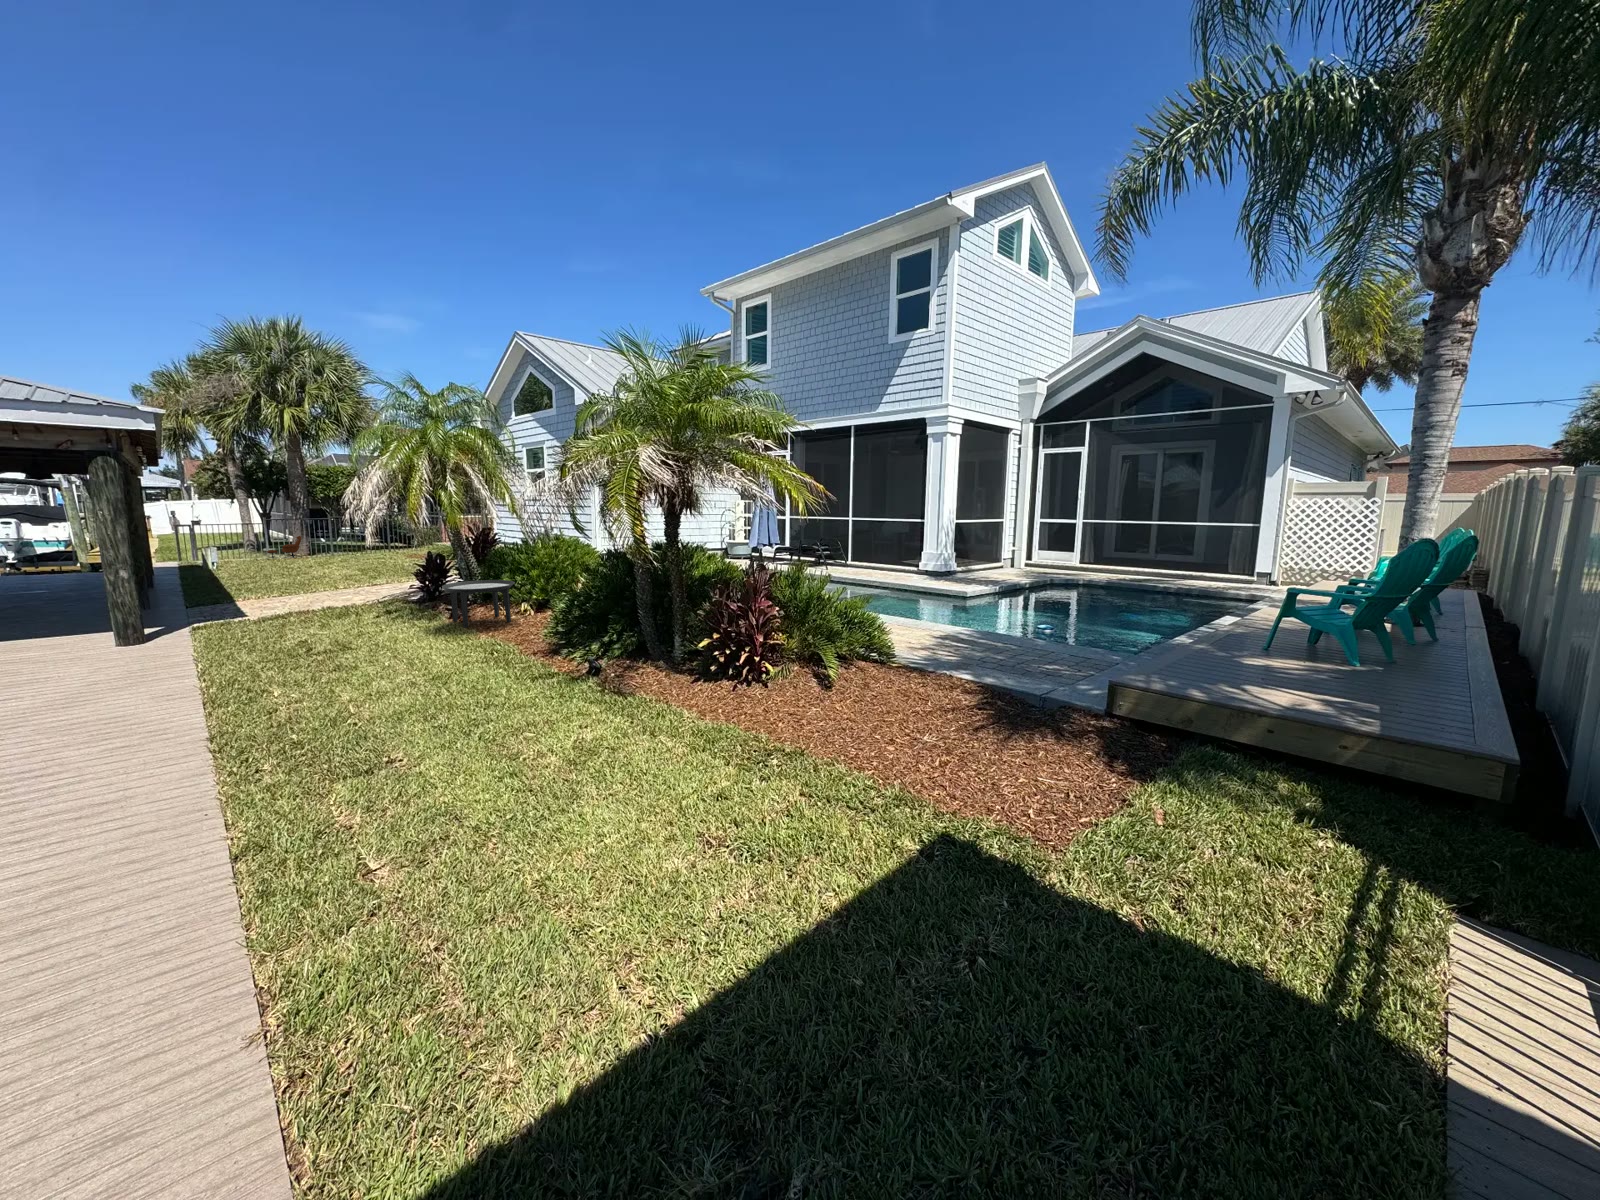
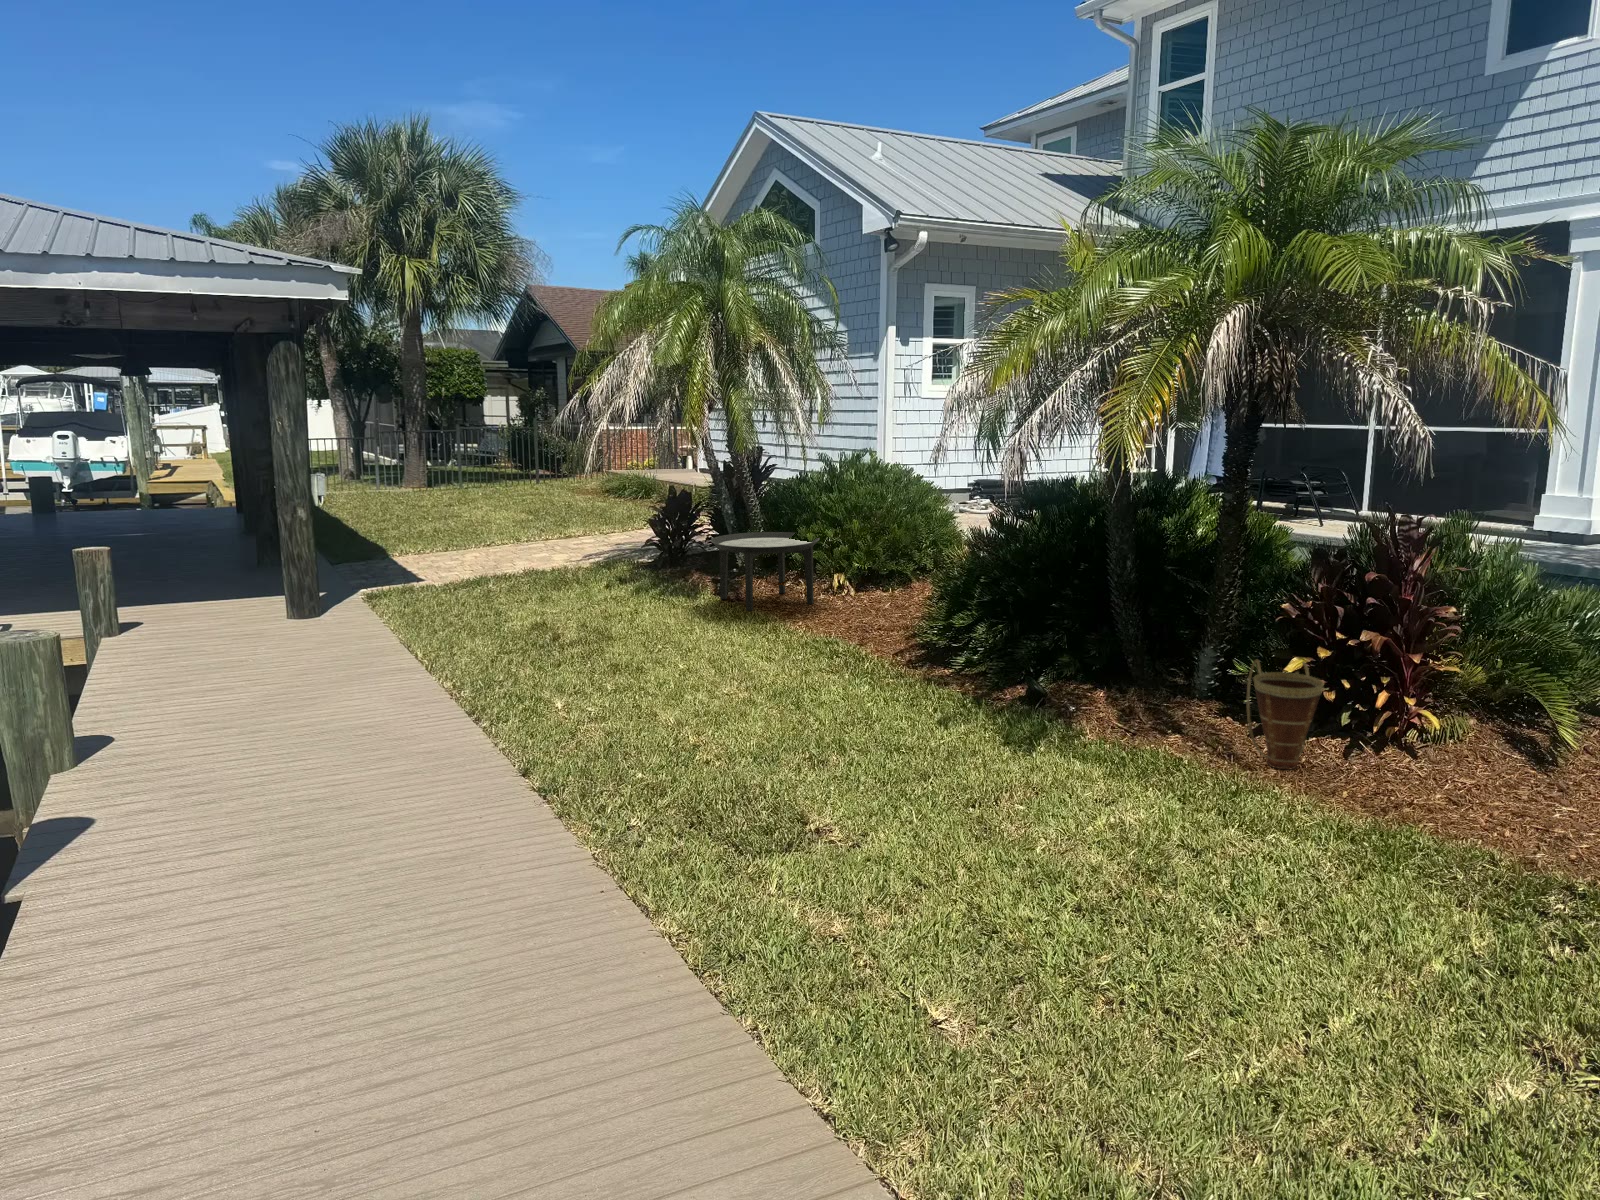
lounge chair: present [267,536,302,558] -> none [363,455,409,490]
basket: none [674,641,710,699] -> present [1246,660,1324,770]

